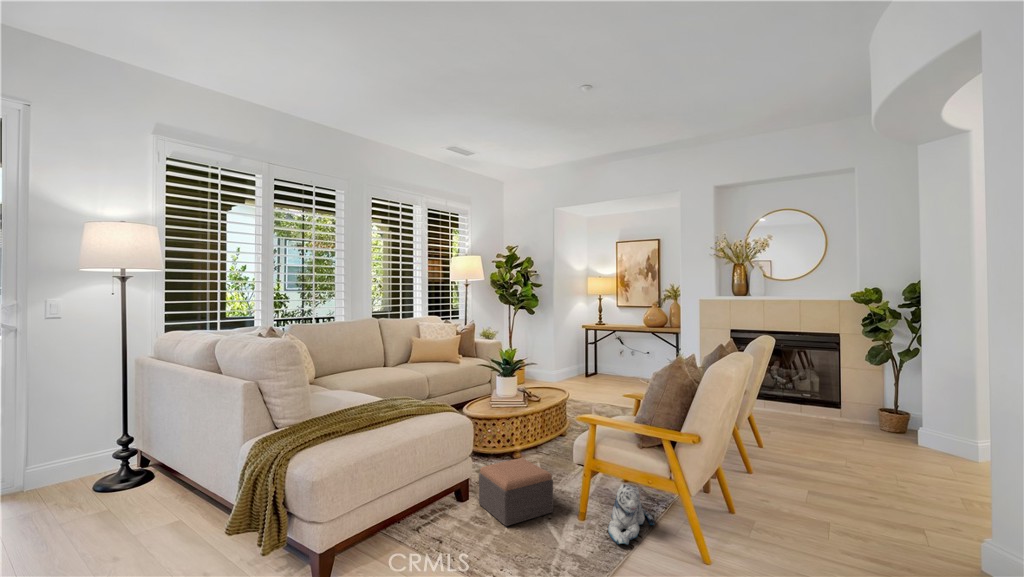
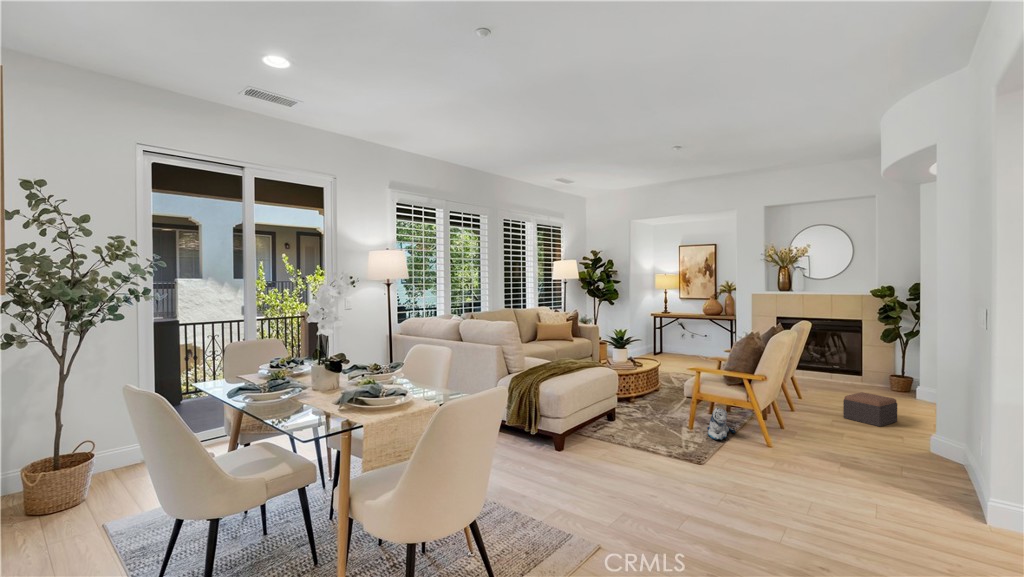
footstool: present [479,458,553,526] -> present [843,392,897,427]

